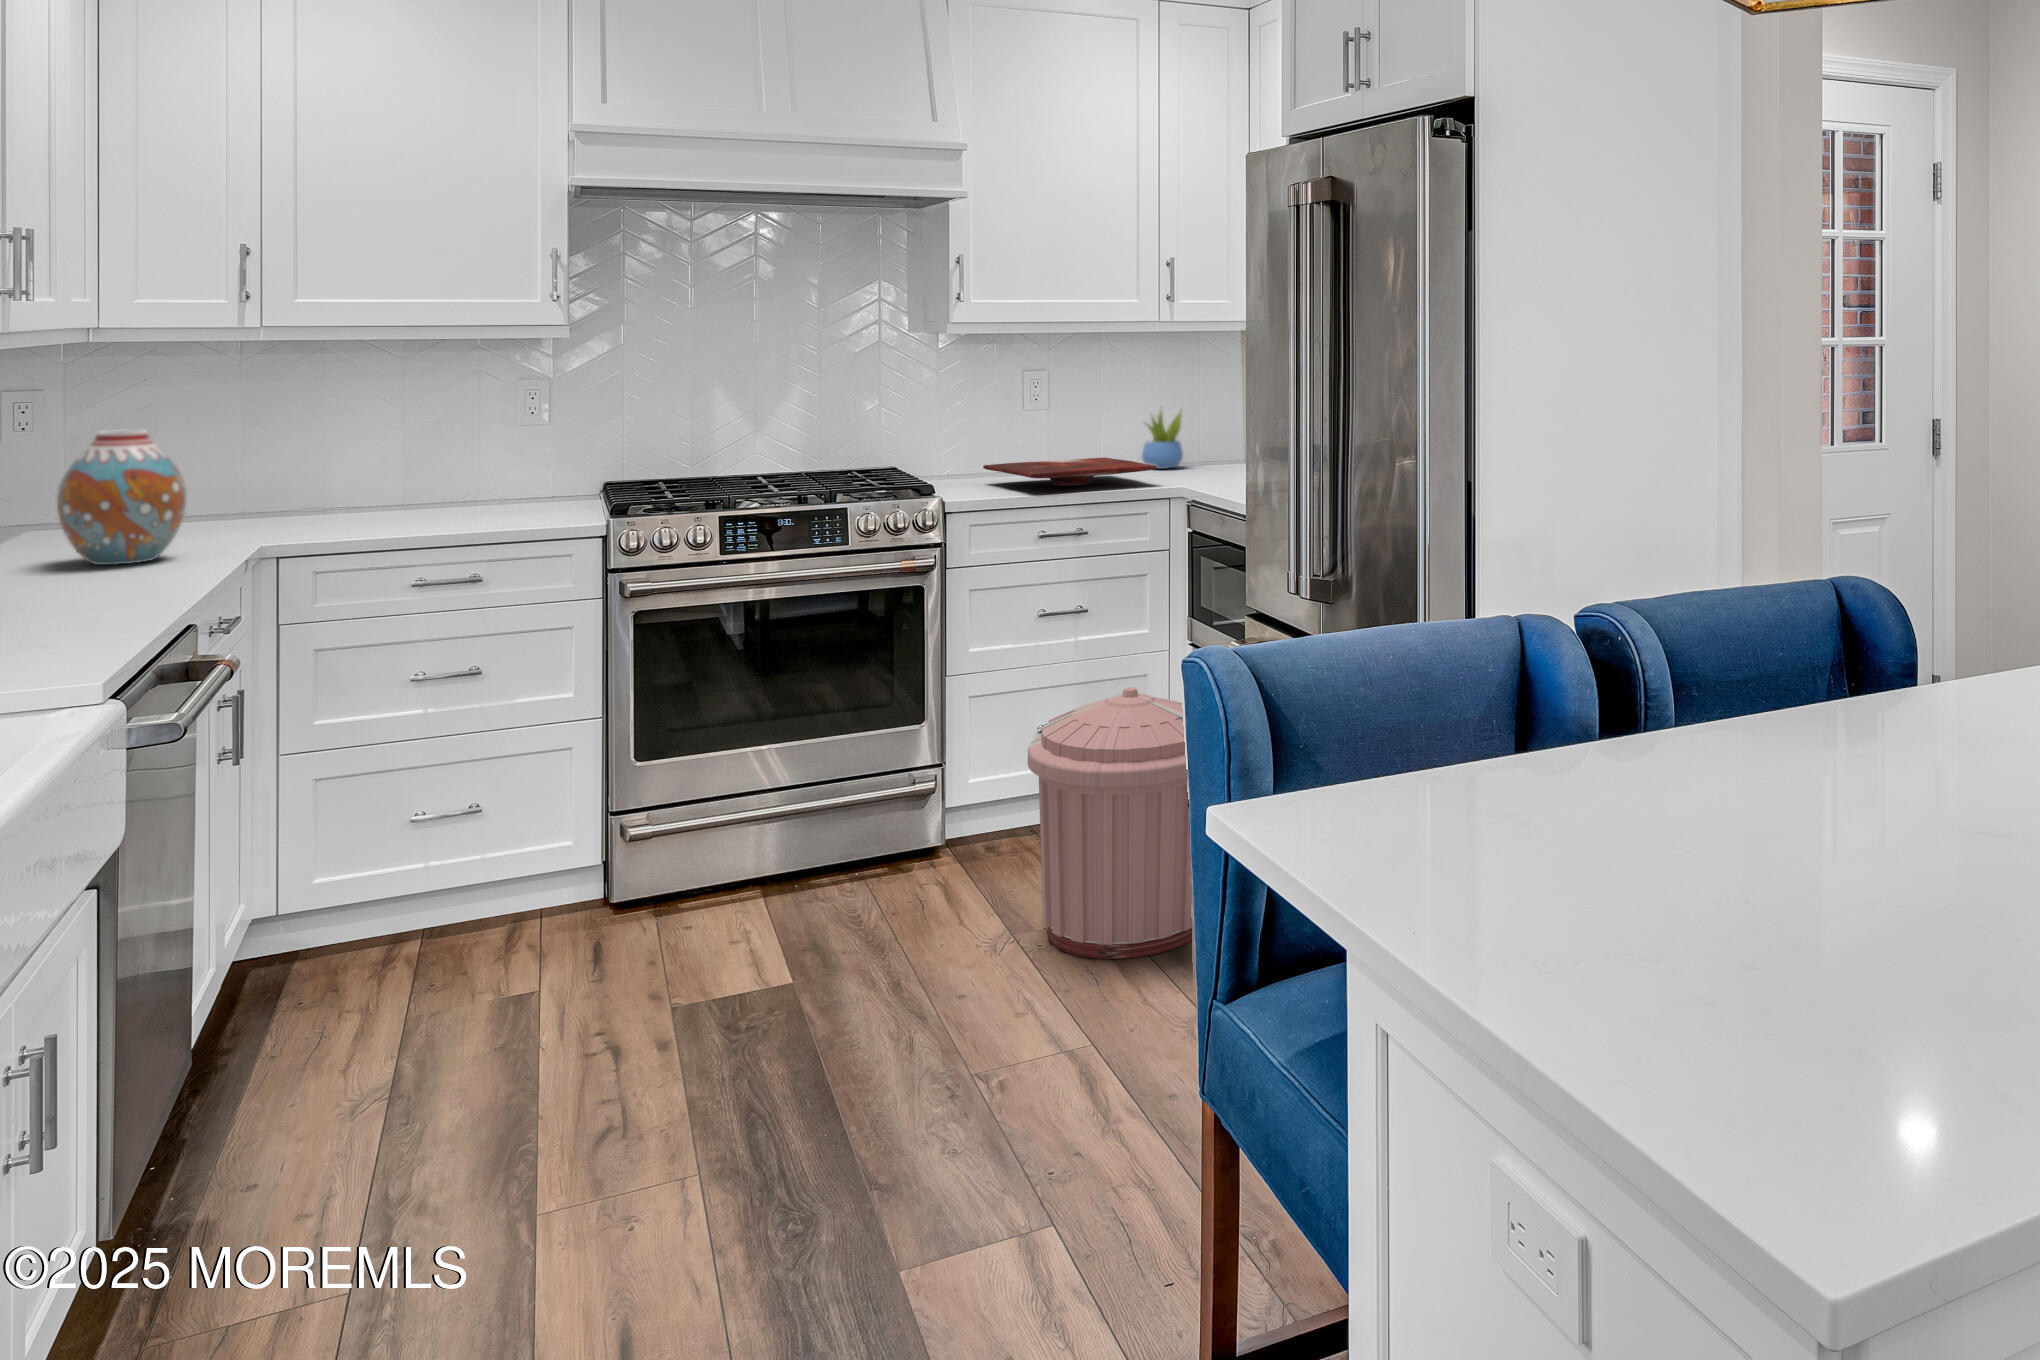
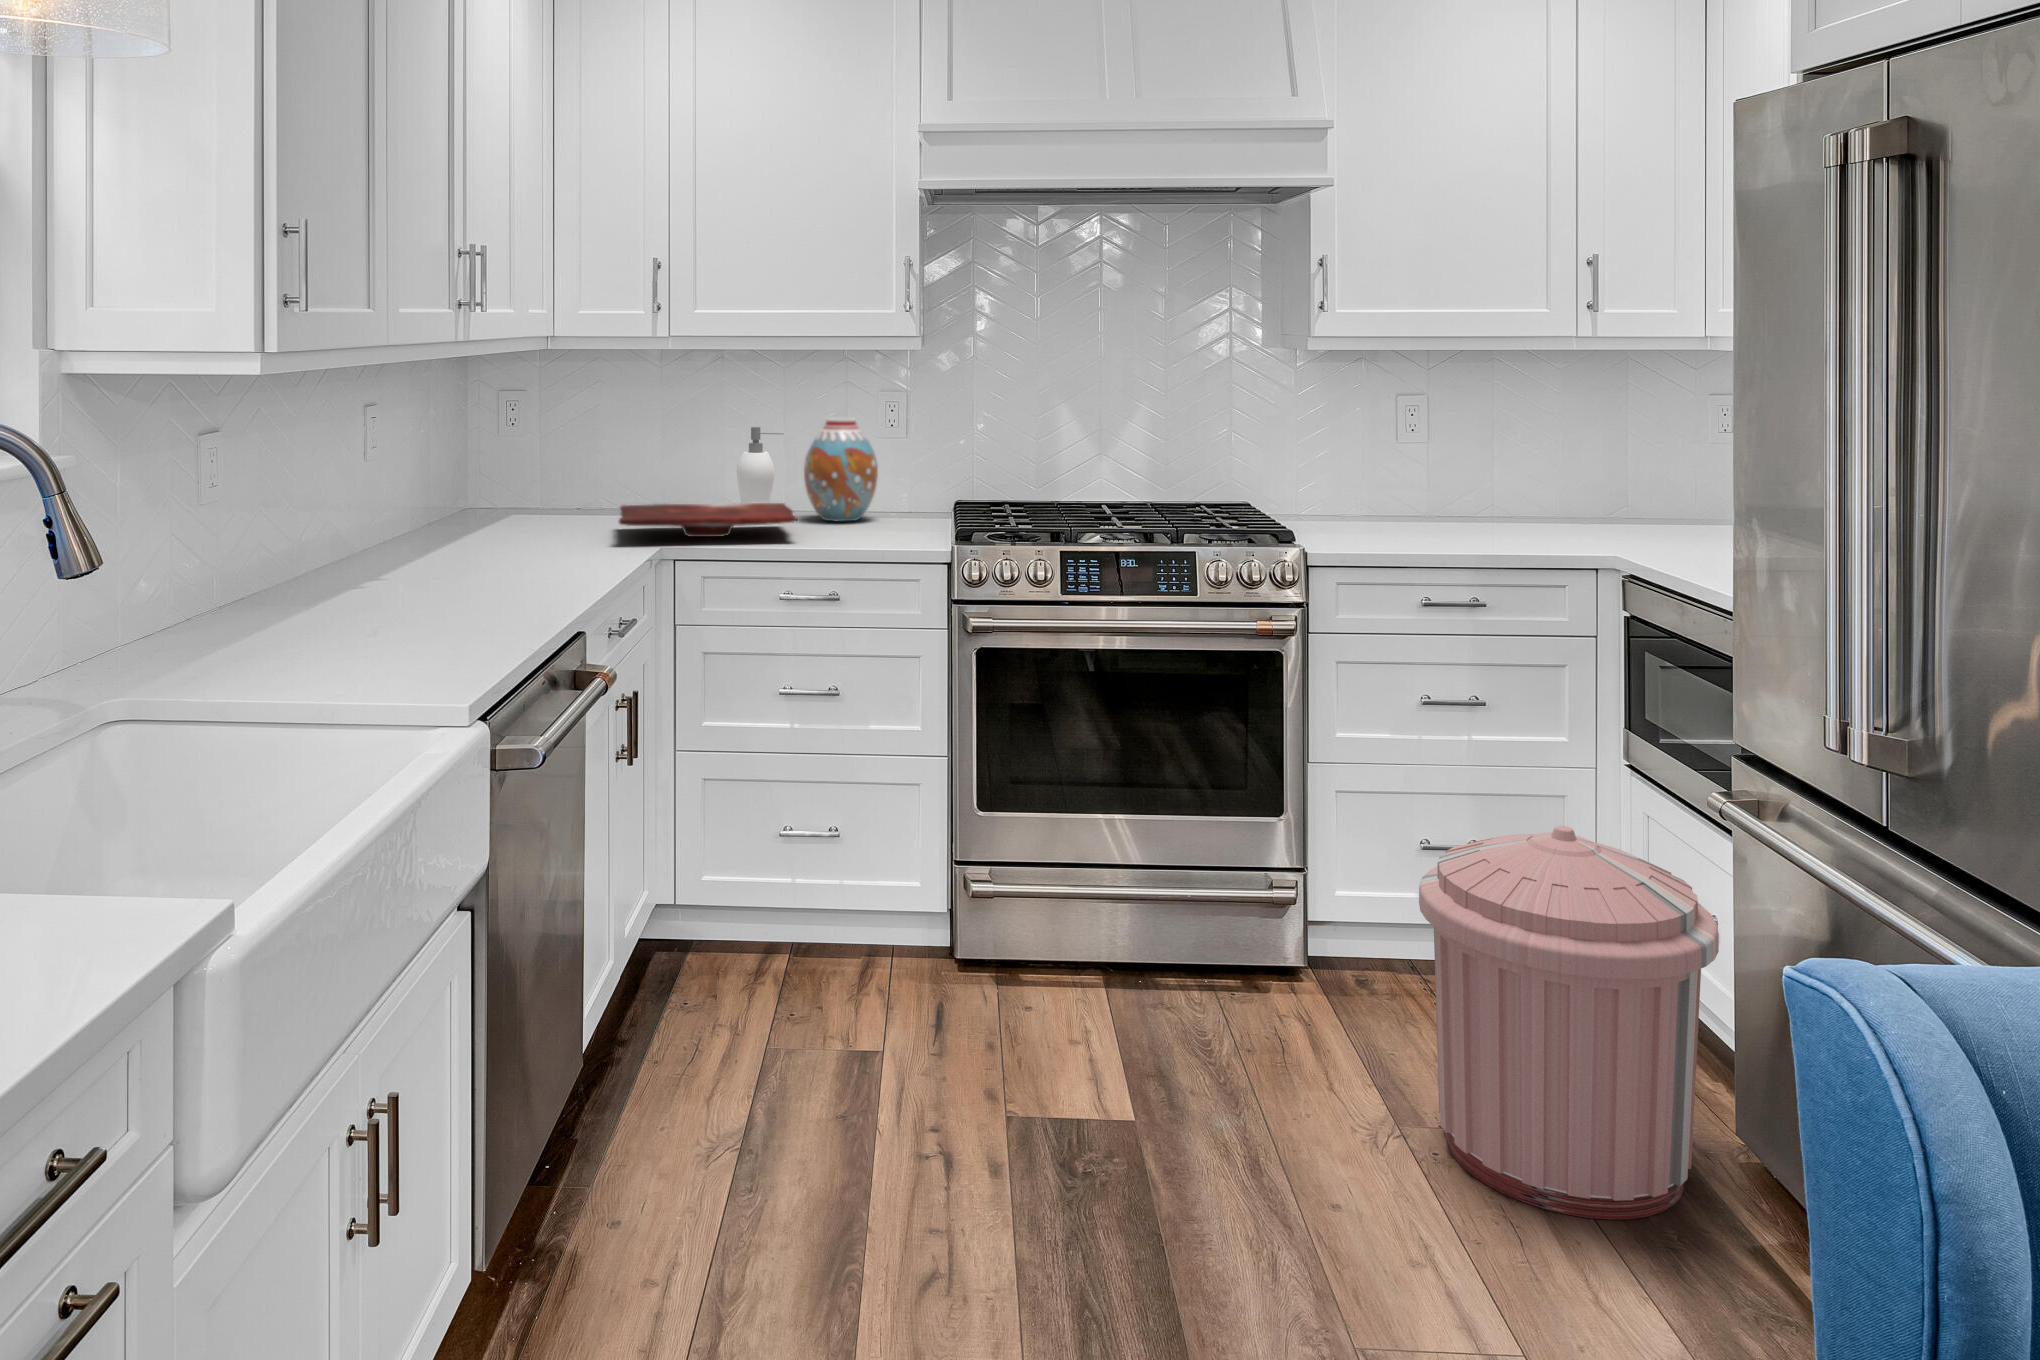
succulent plant: present [1142,411,1183,469] -> none [1547,440,1605,521]
soap dispenser: none [336,414,398,505] -> present [737,427,783,504]
vase: present [57,430,186,565] -> present [804,418,878,521]
cutting board: present [983,458,1157,486] -> present [619,503,797,537]

